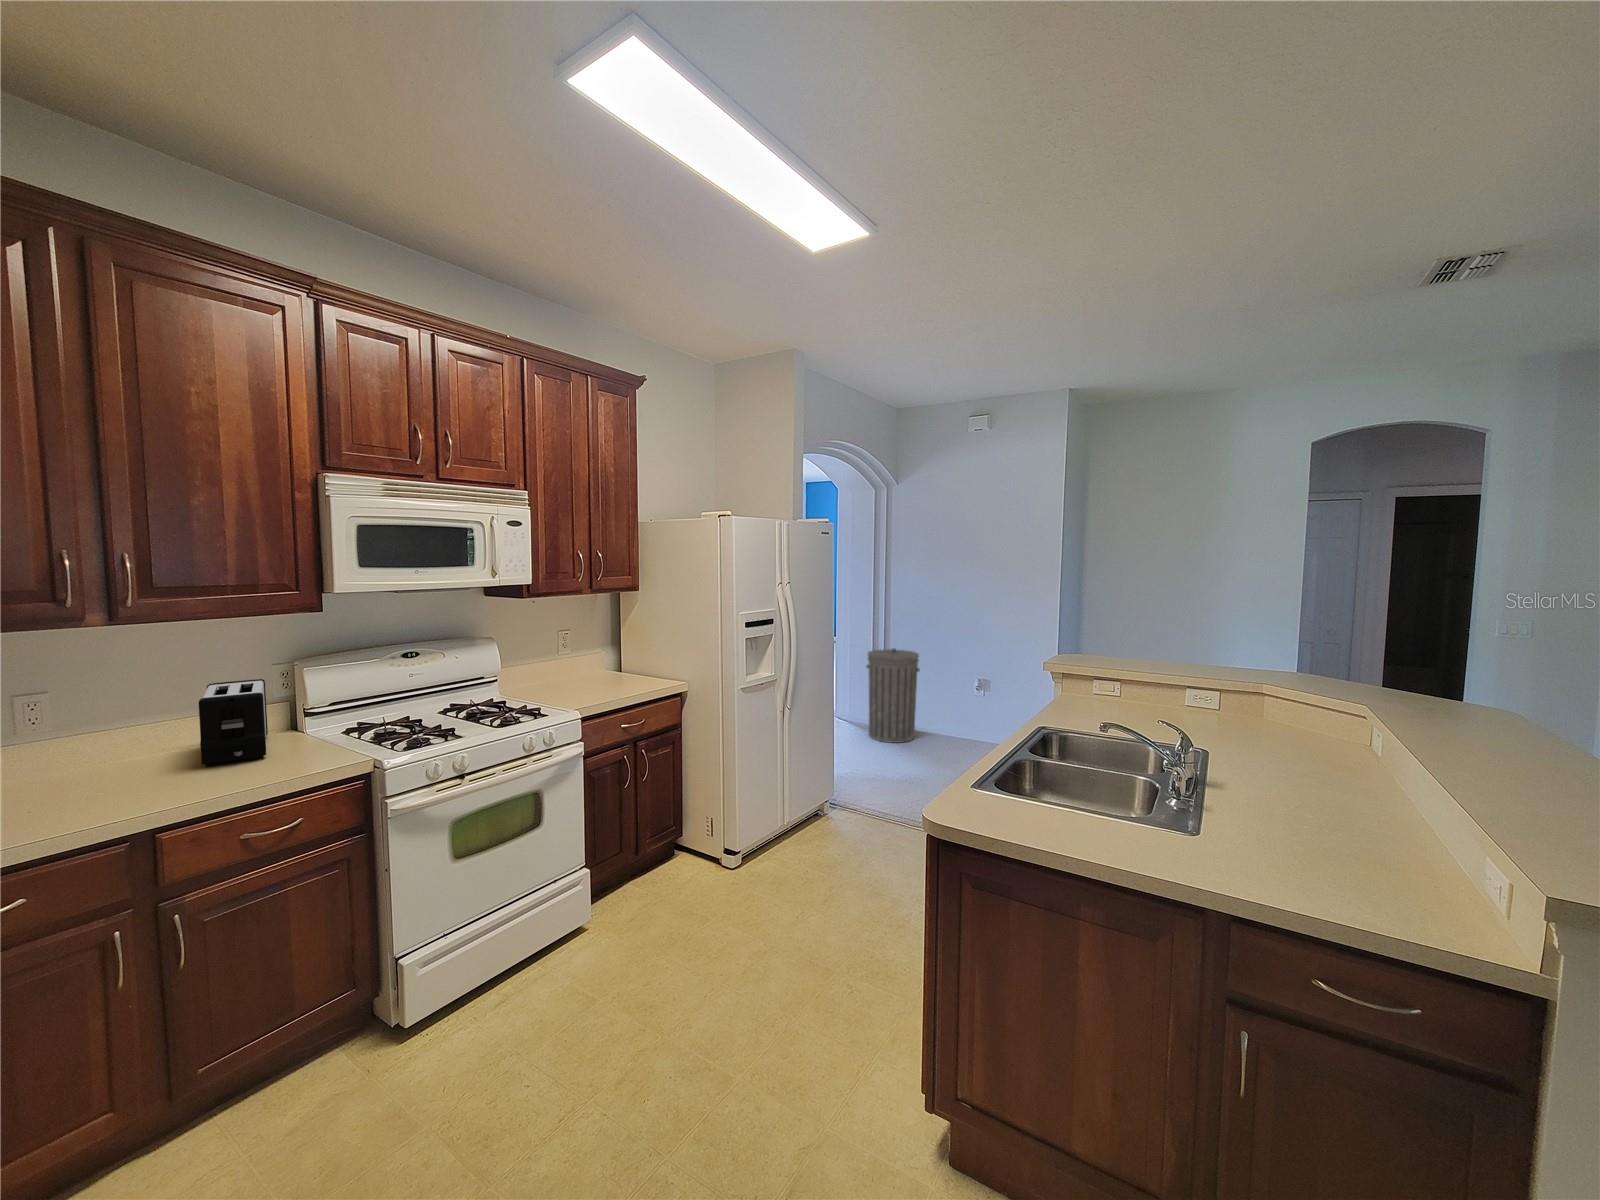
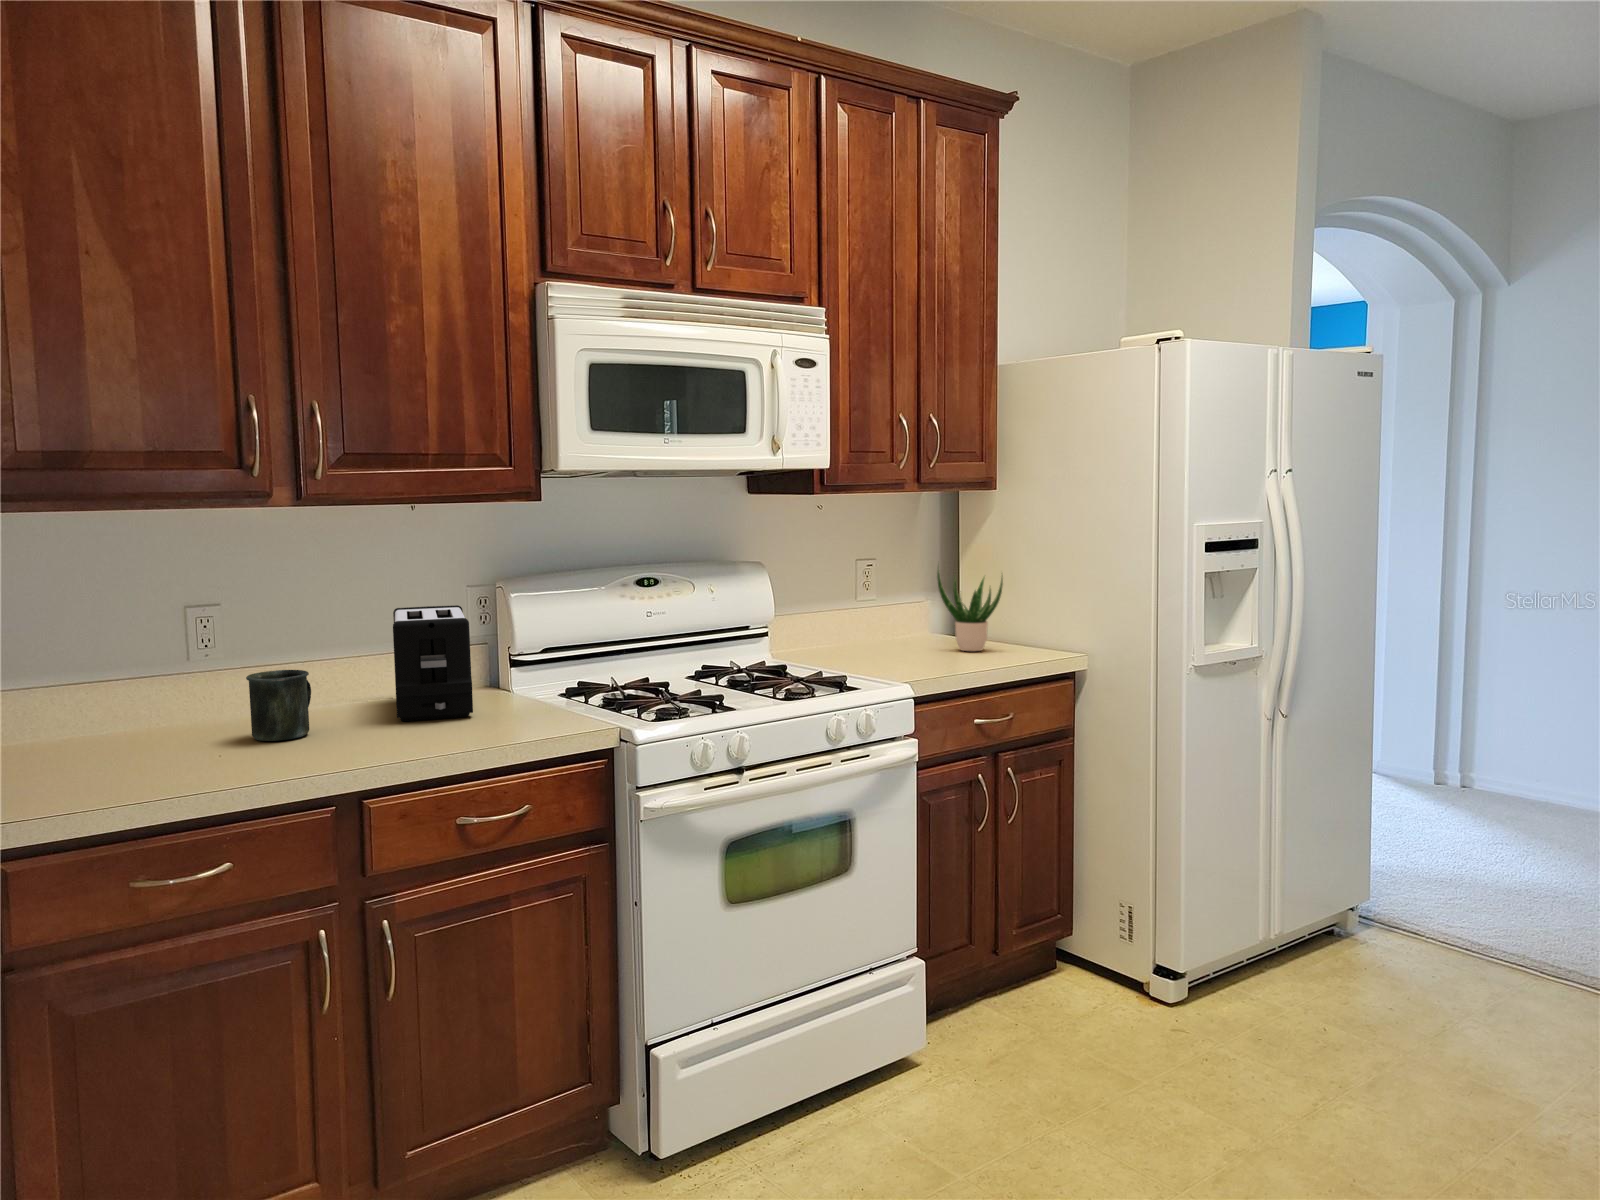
potted plant: none [603,633,641,683] -> present [937,569,1003,651]
trash can: present [866,648,920,743] -> none [1421,626,1547,818]
mug: none [61,739,125,794] -> present [246,670,311,741]

